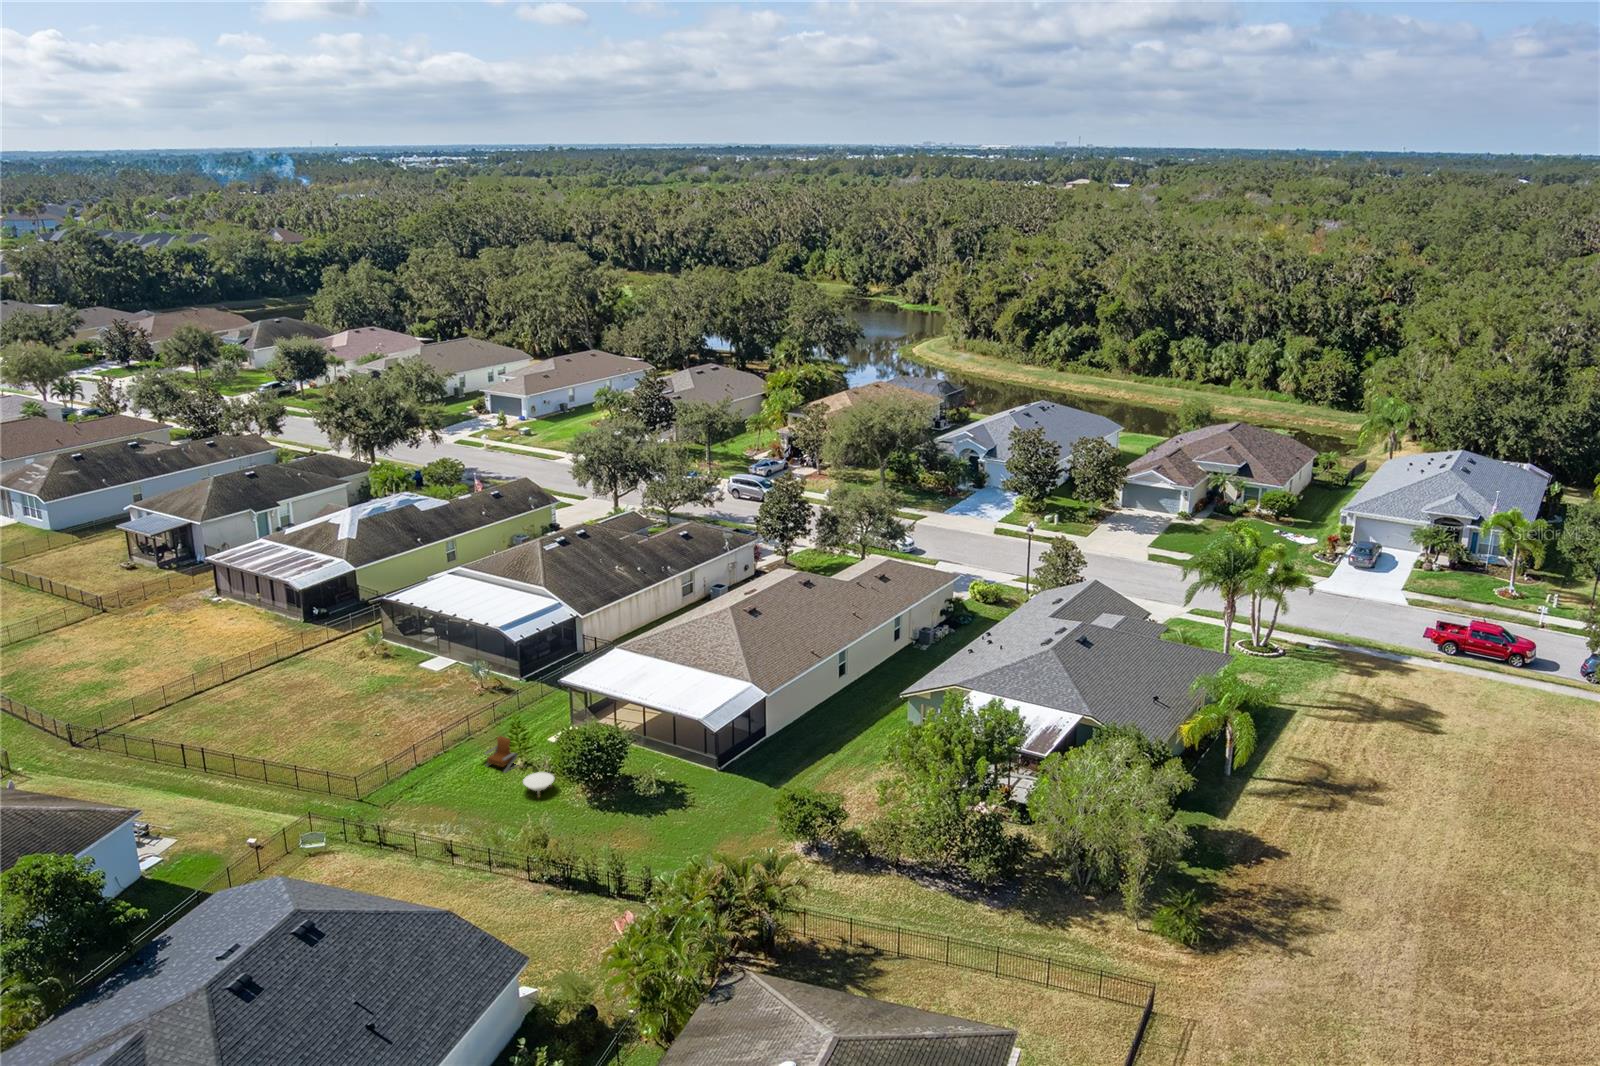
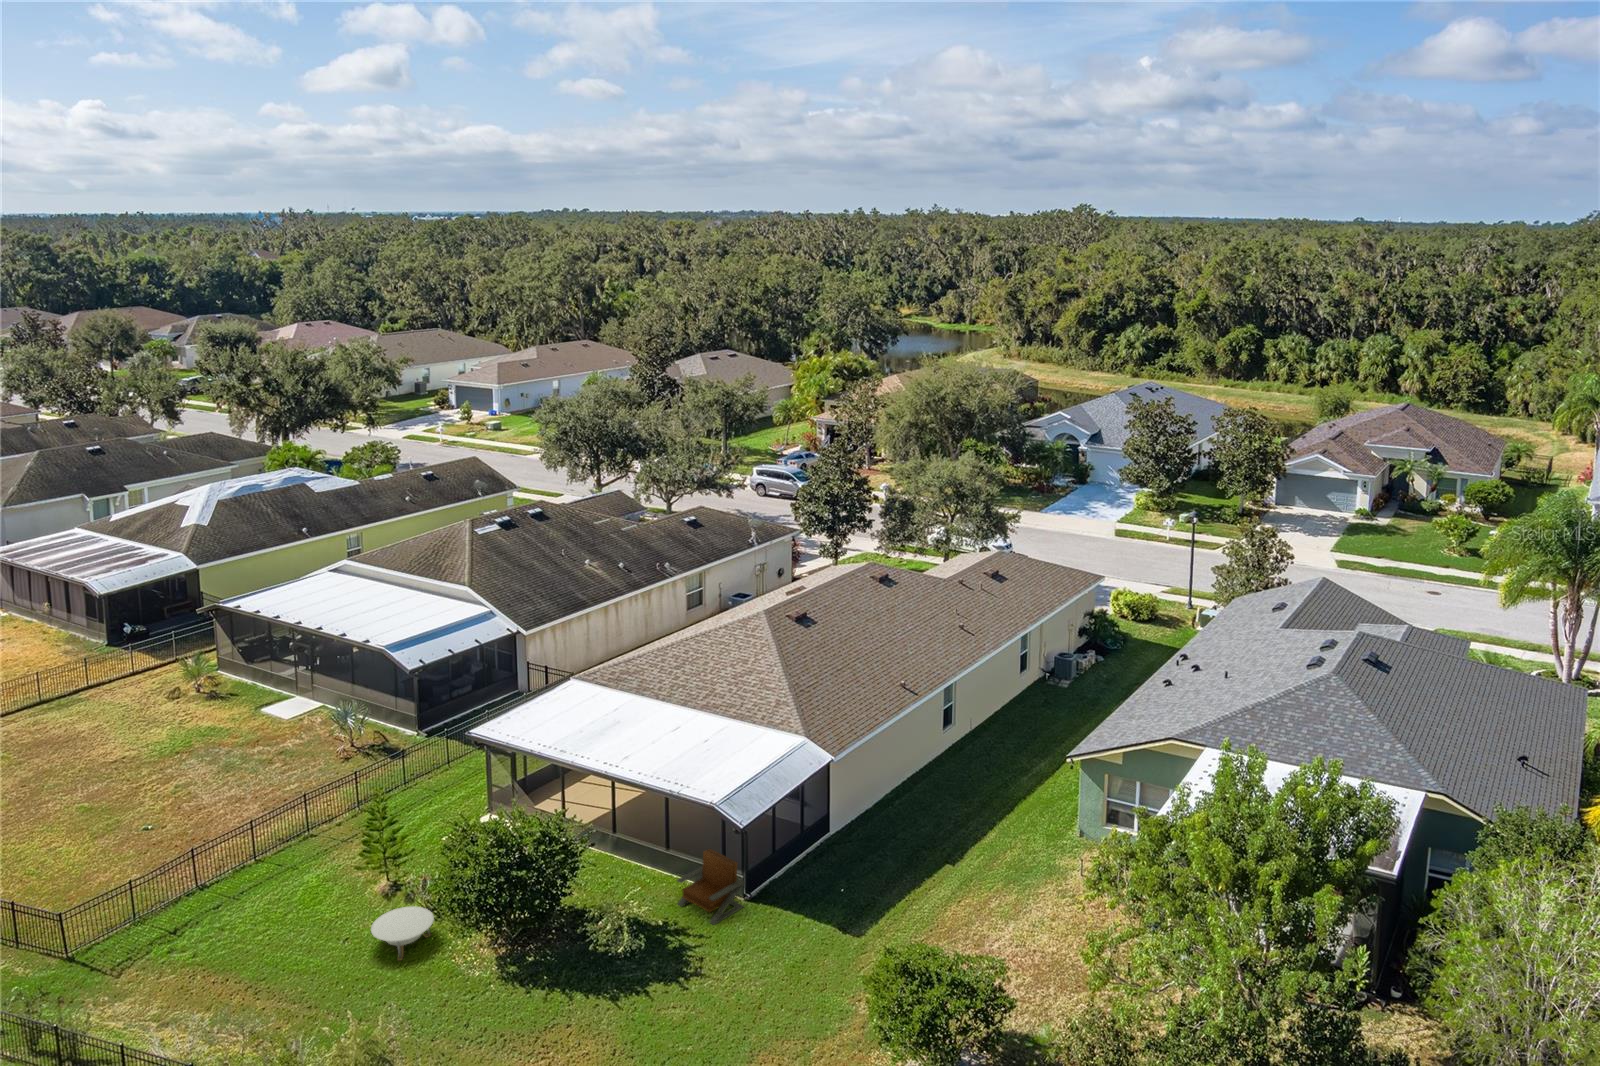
lounge chair: present [485,736,518,773] -> present [677,849,745,925]

